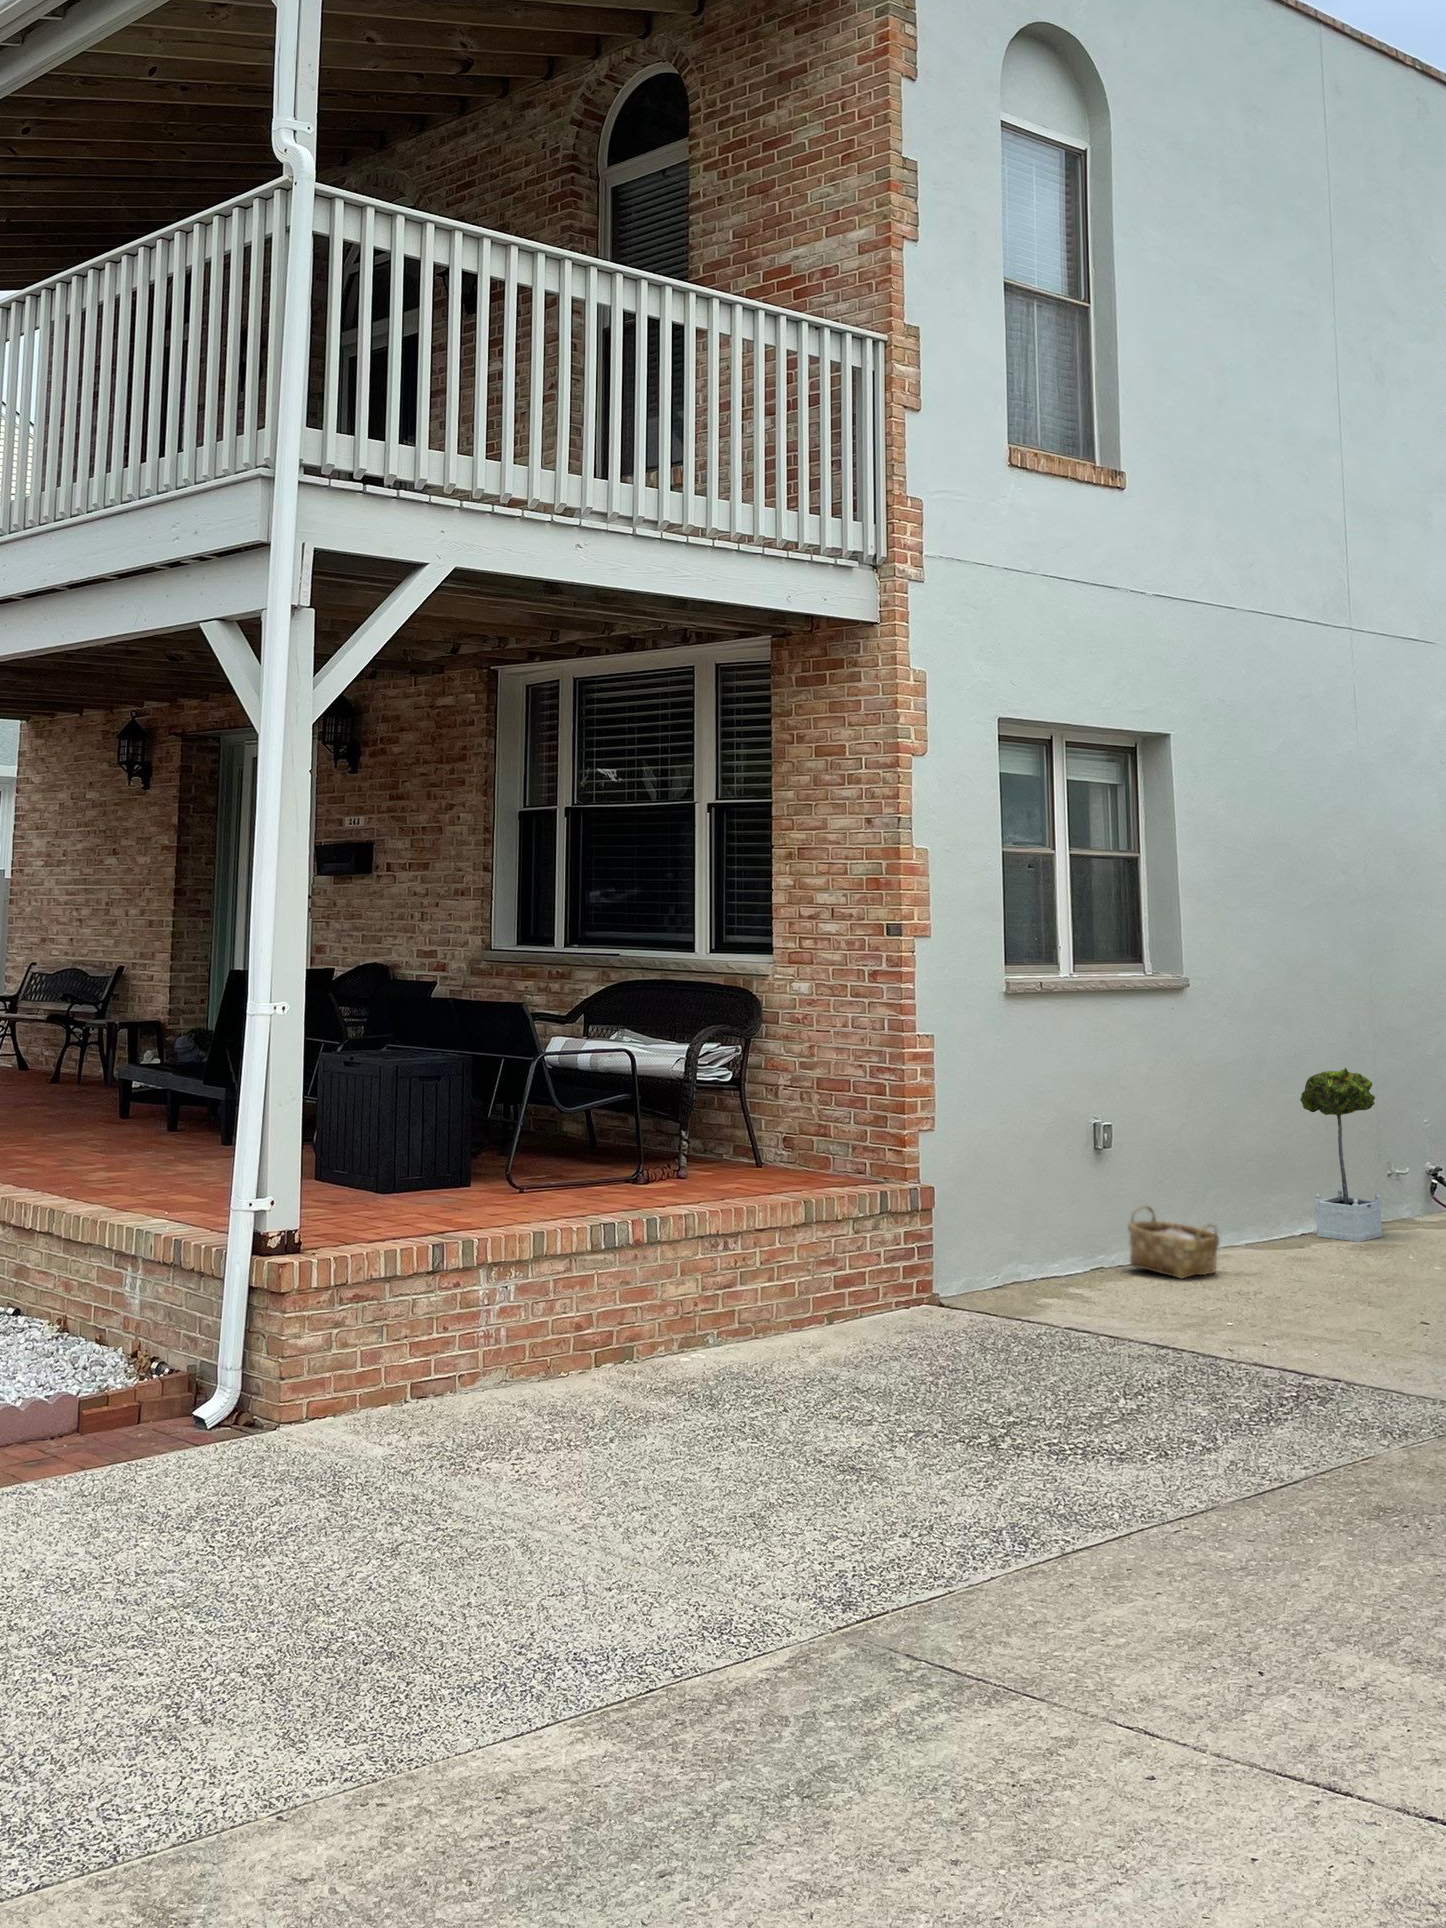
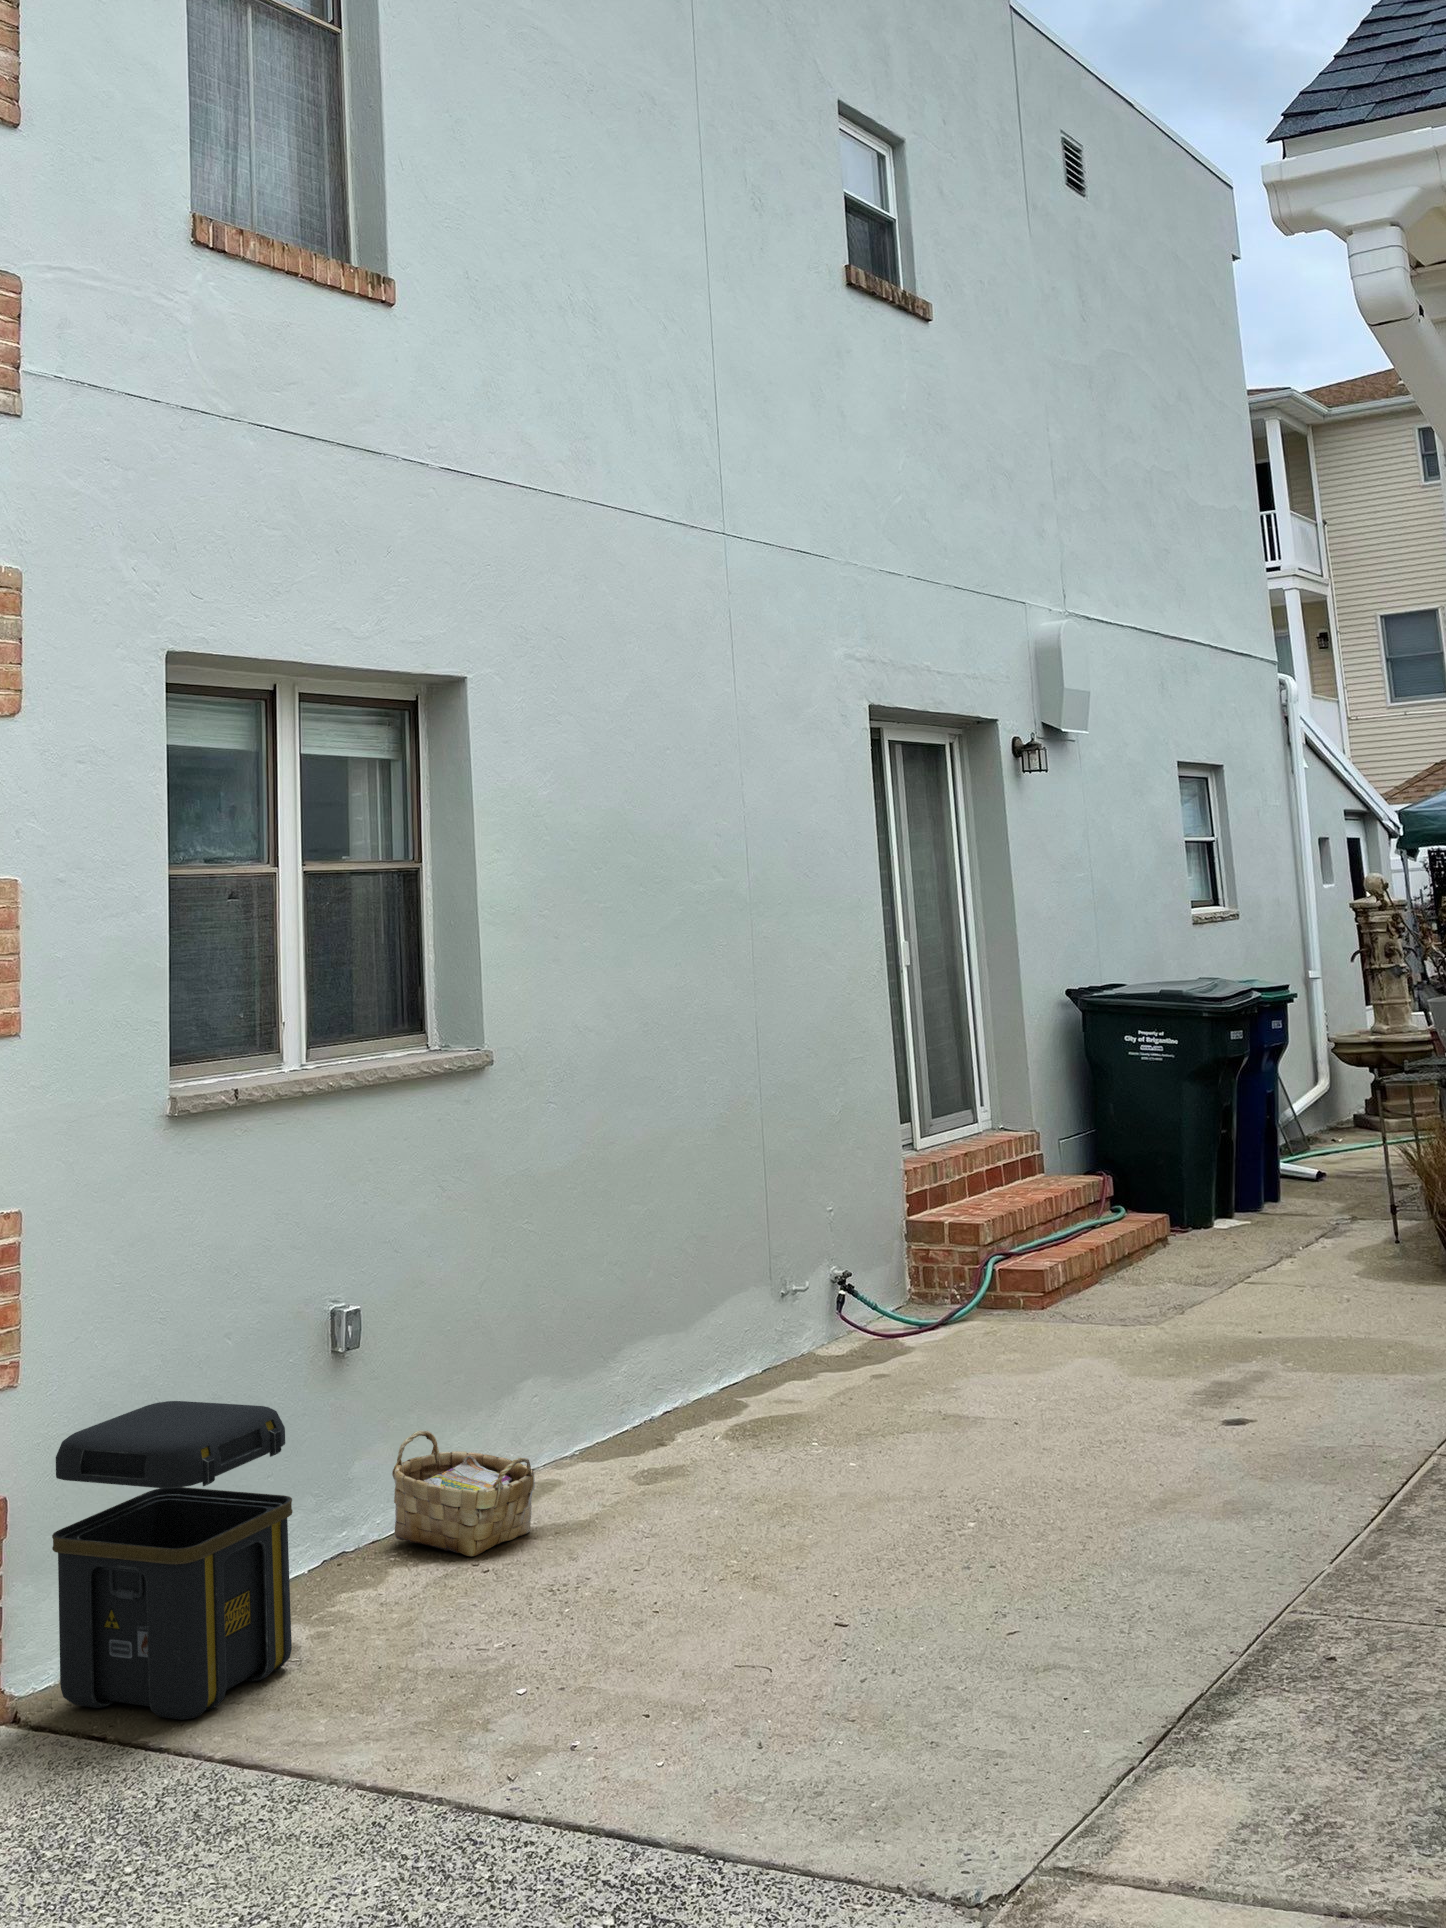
potted tree: present [1300,1067,1382,1242] -> none [661,1161,778,1420]
toolbox: none [953,1153,1085,1316] -> present [52,1401,293,1720]

